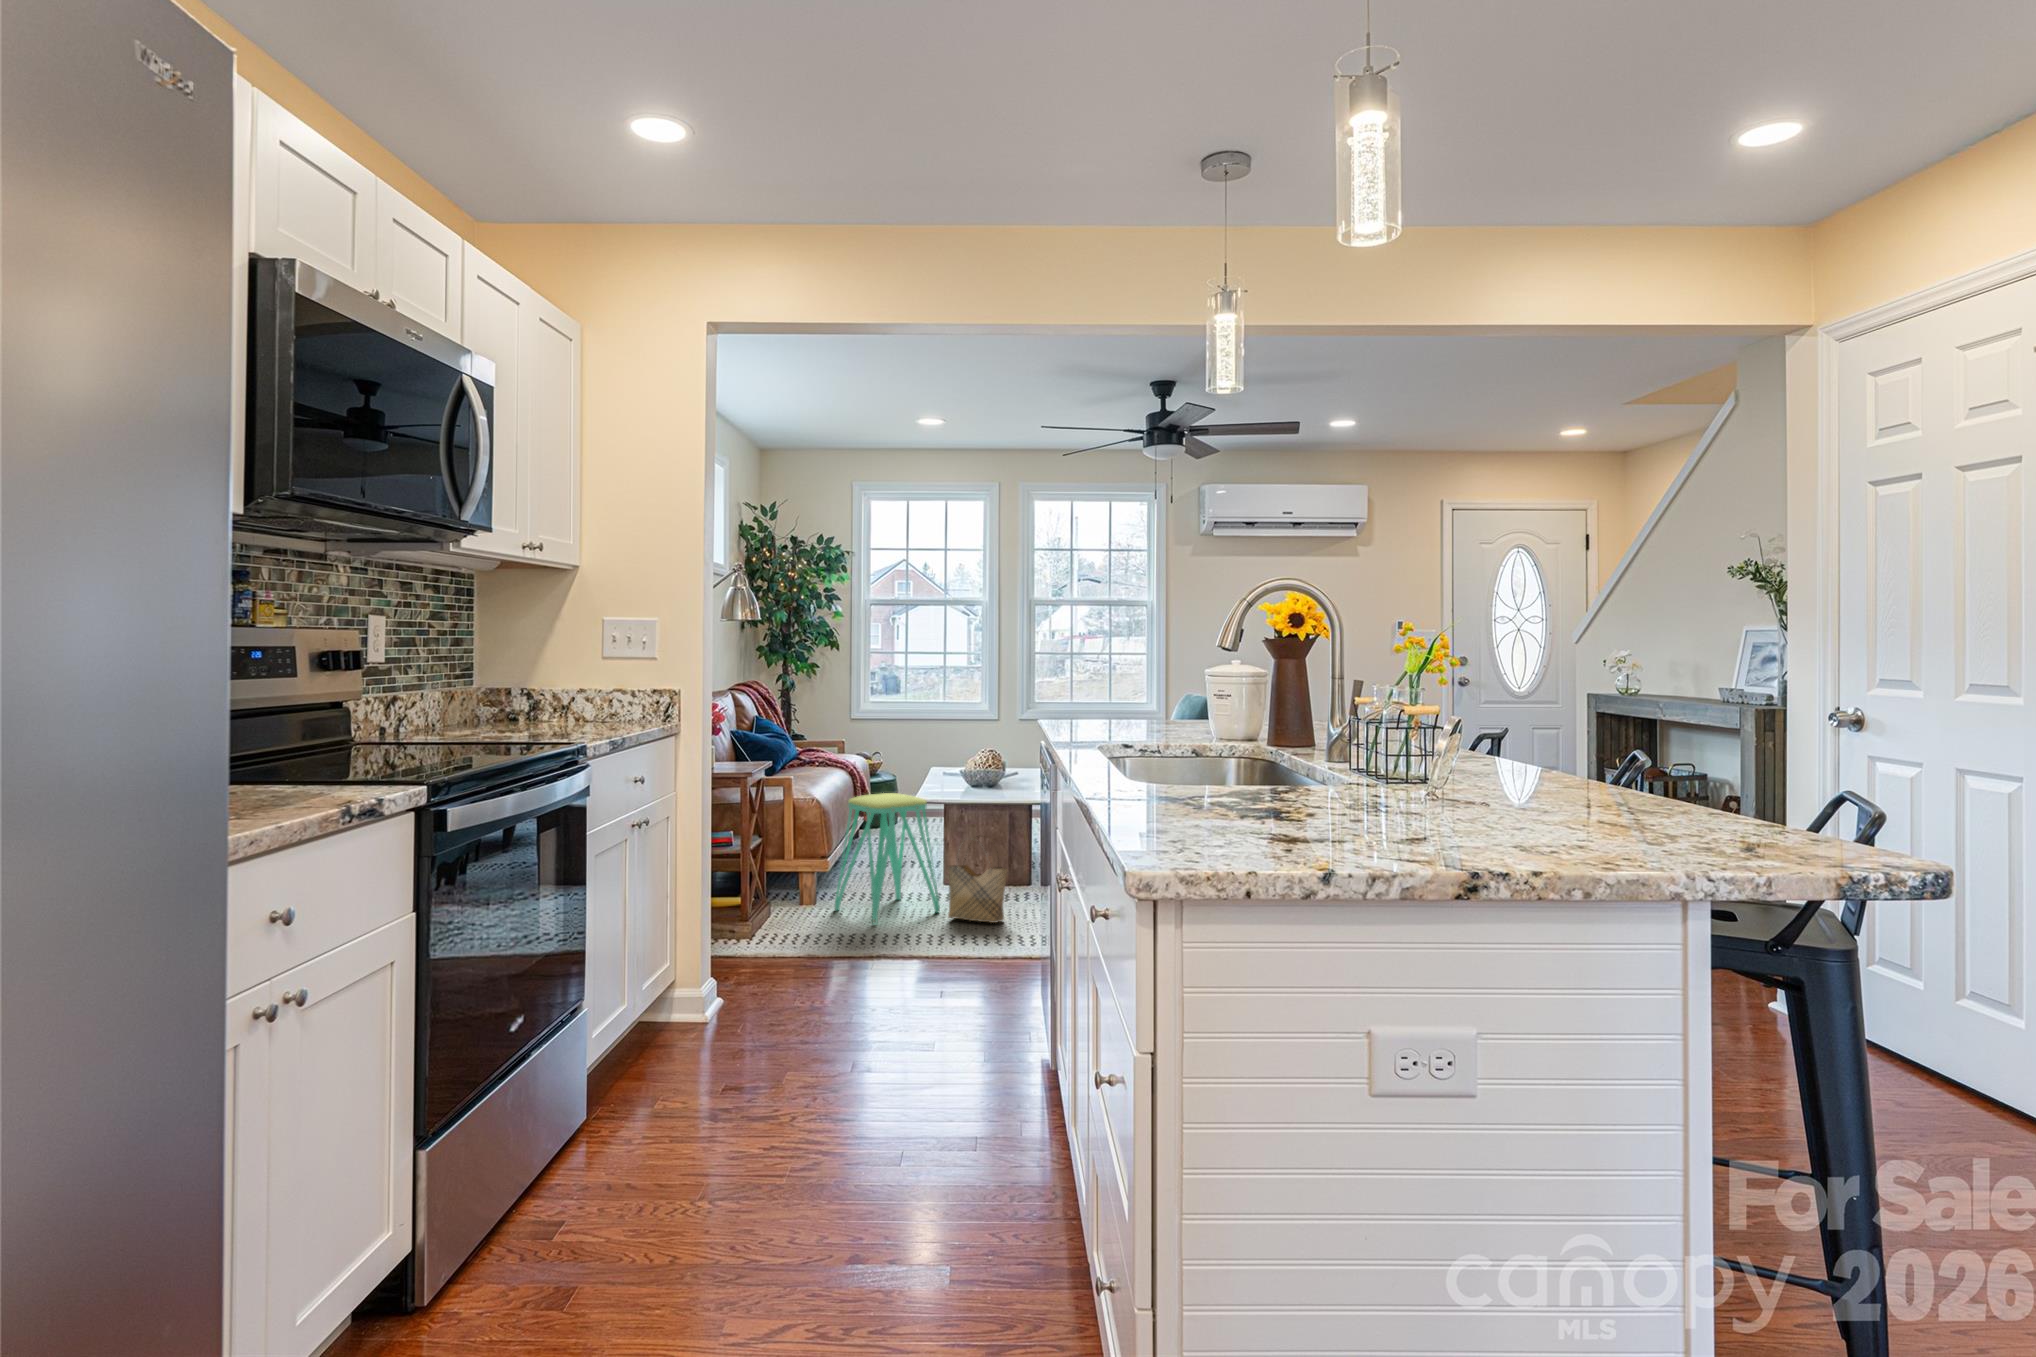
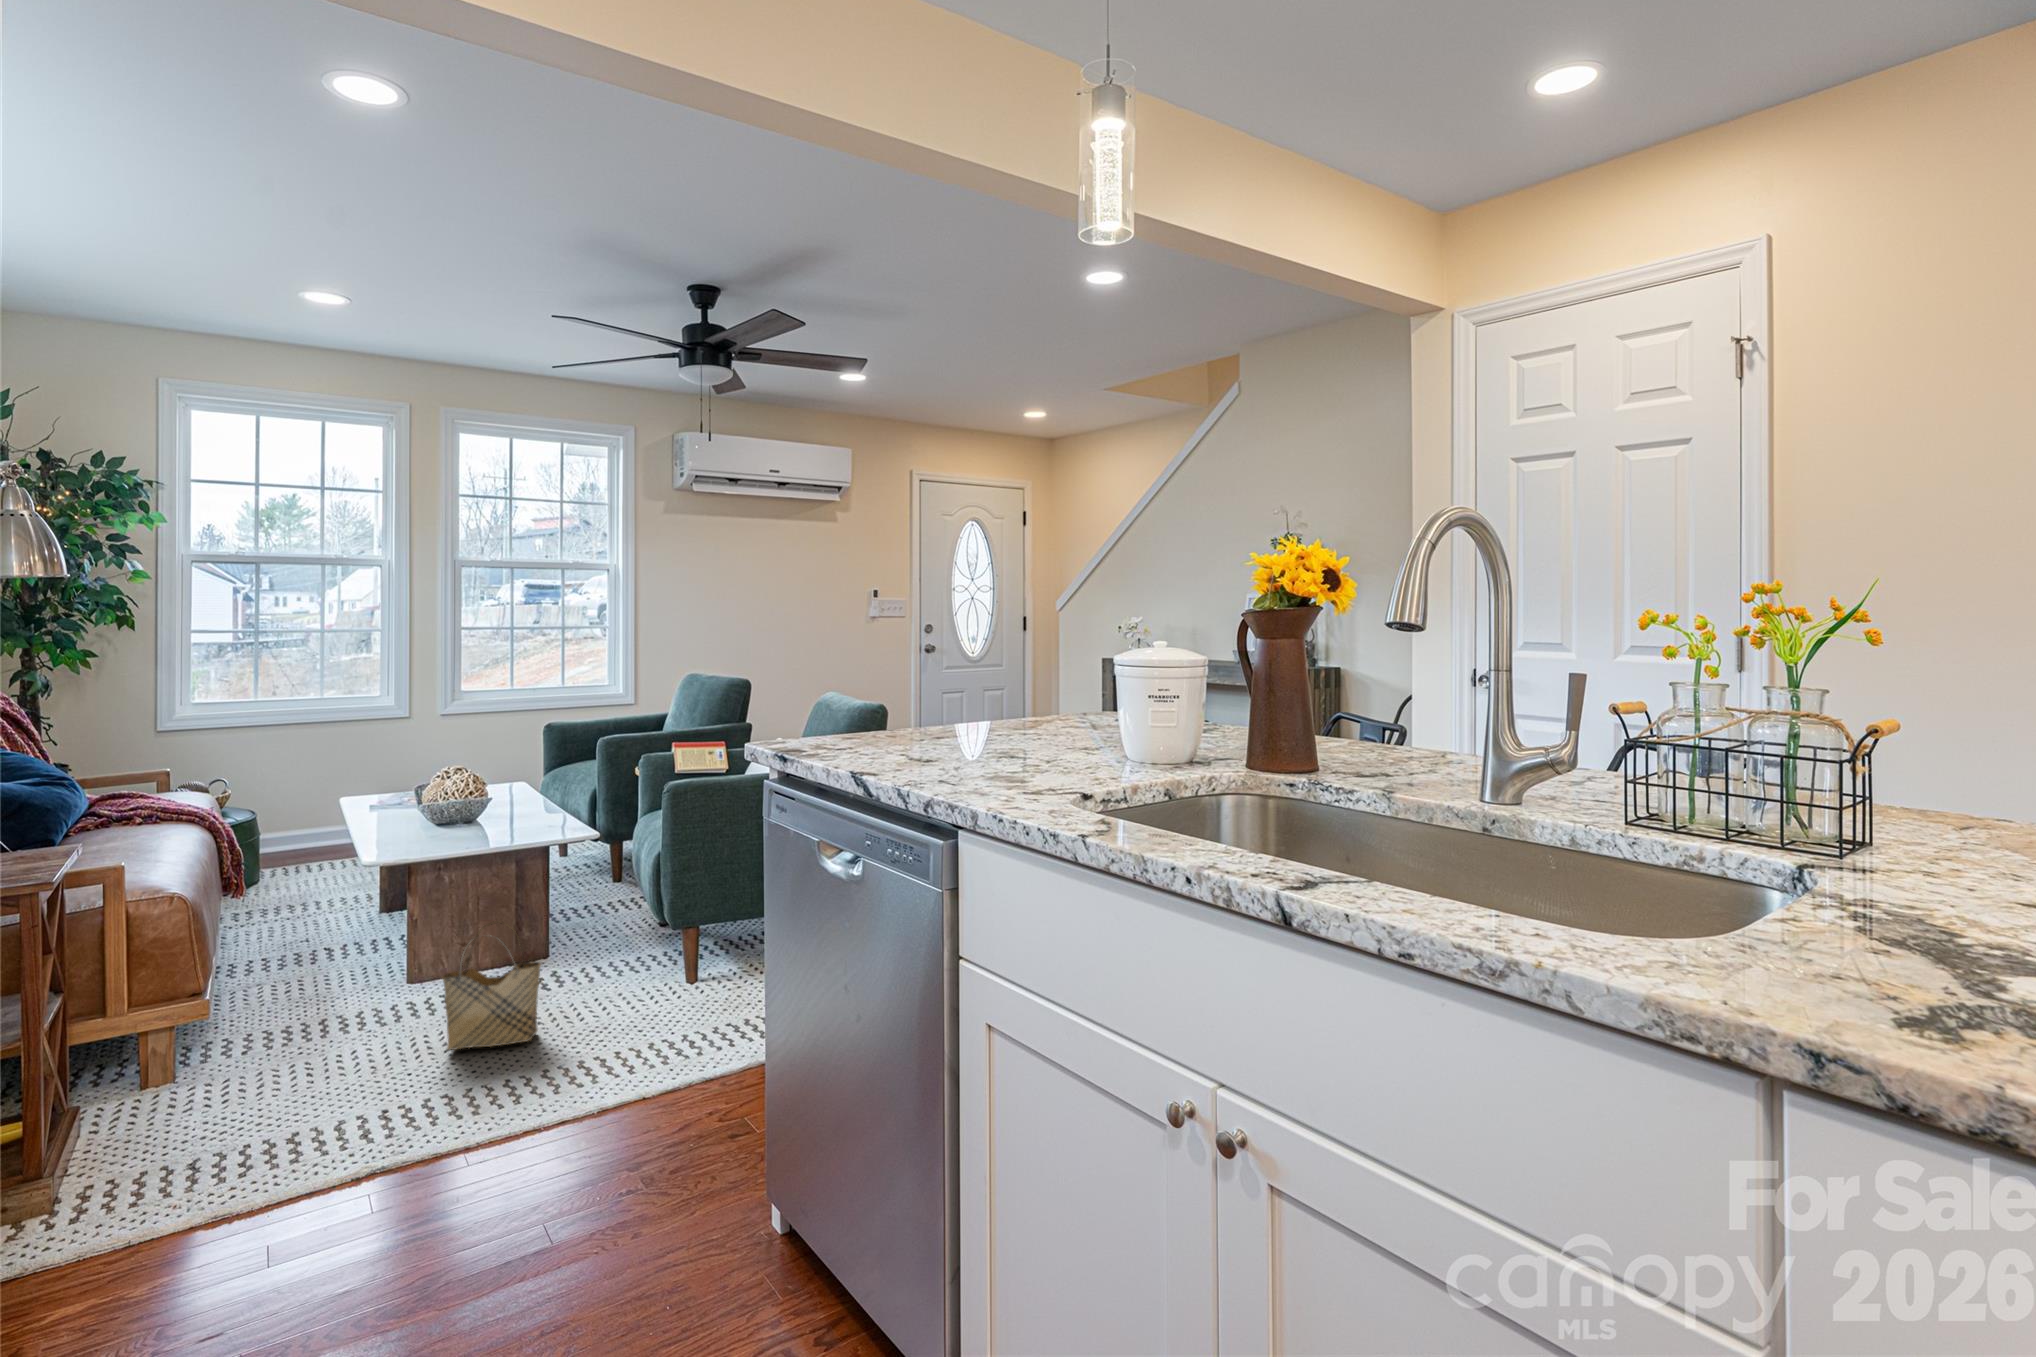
stool: present [834,793,940,924] -> none [225,879,425,1096]

